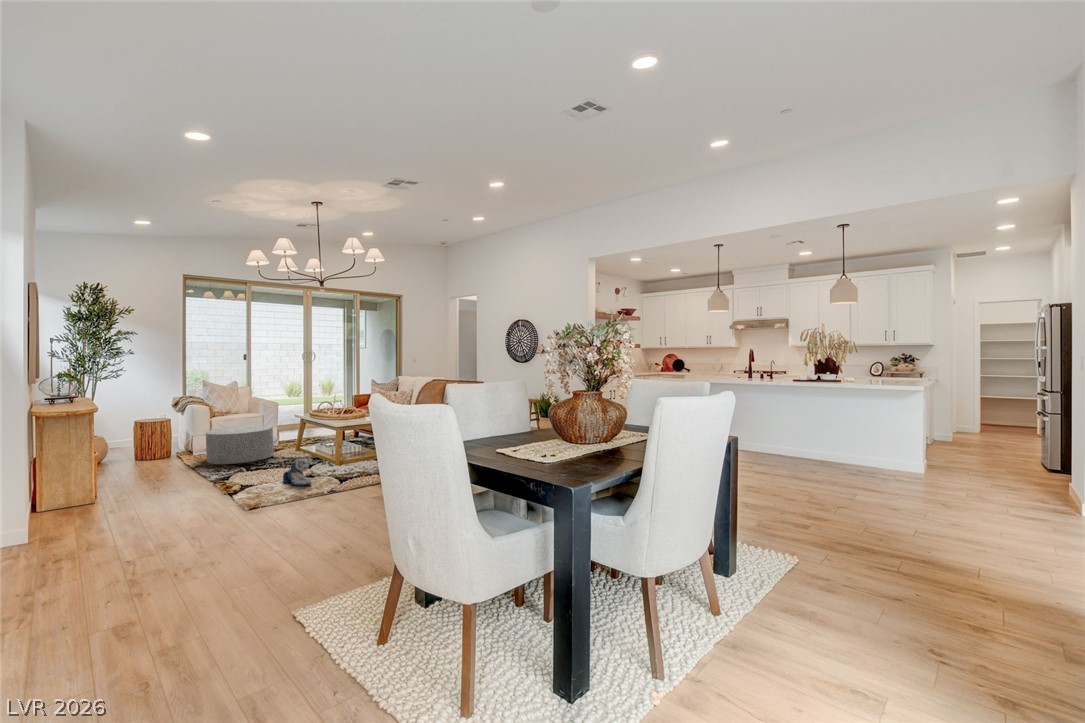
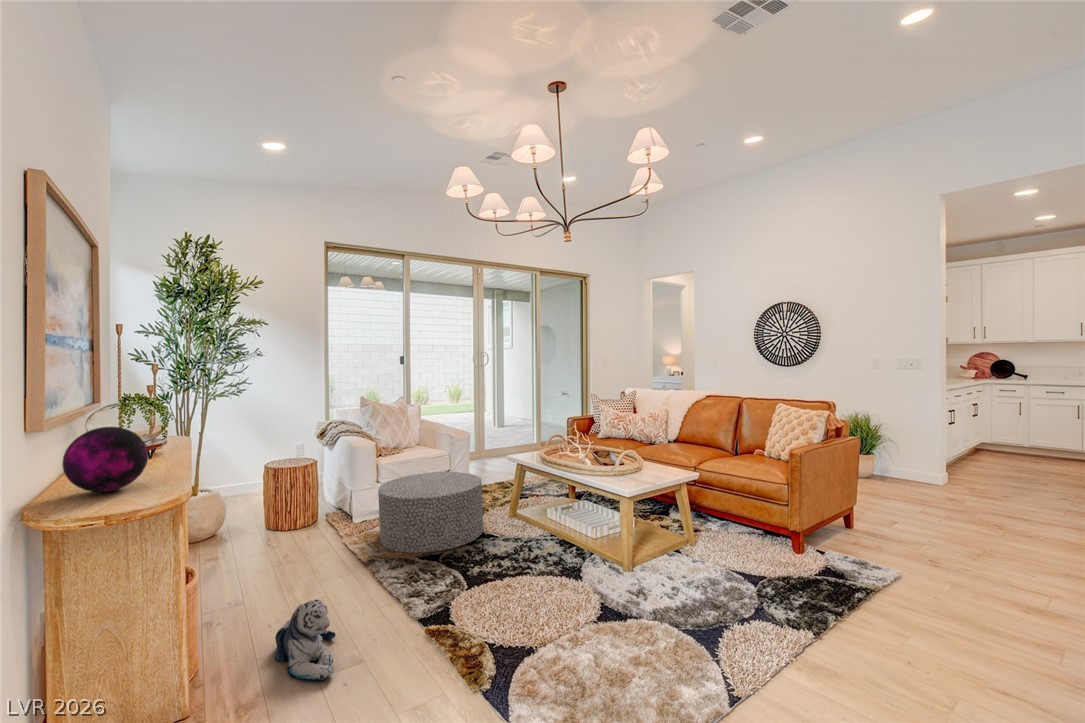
decorative orb: none [44,385,79,410] -> present [62,427,148,492]
plush toy: present [283,458,312,486] -> present [274,600,336,681]

